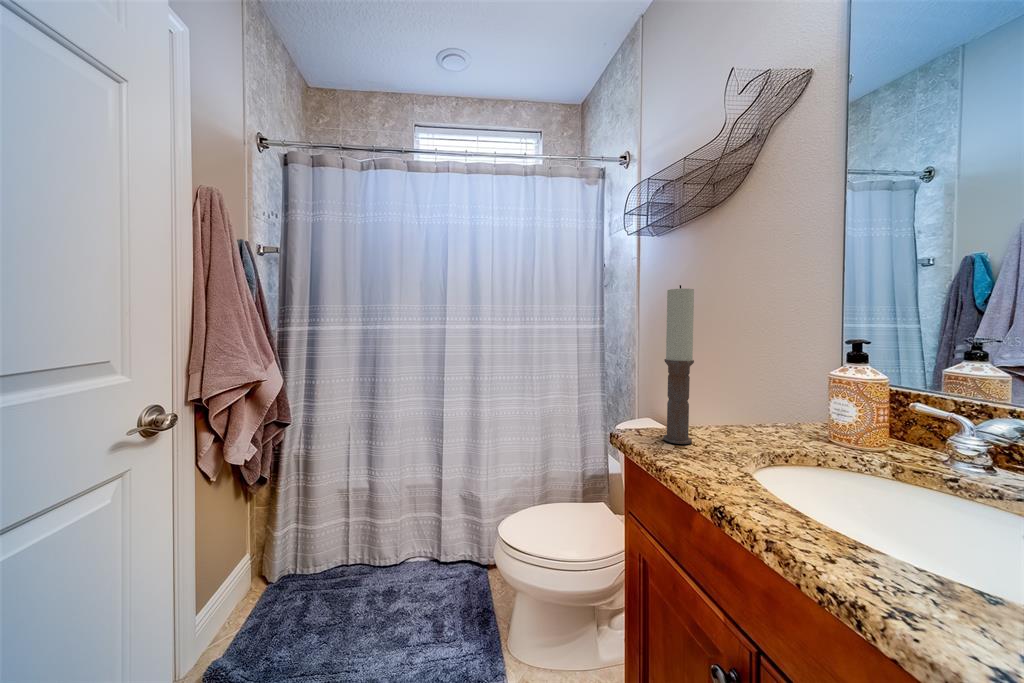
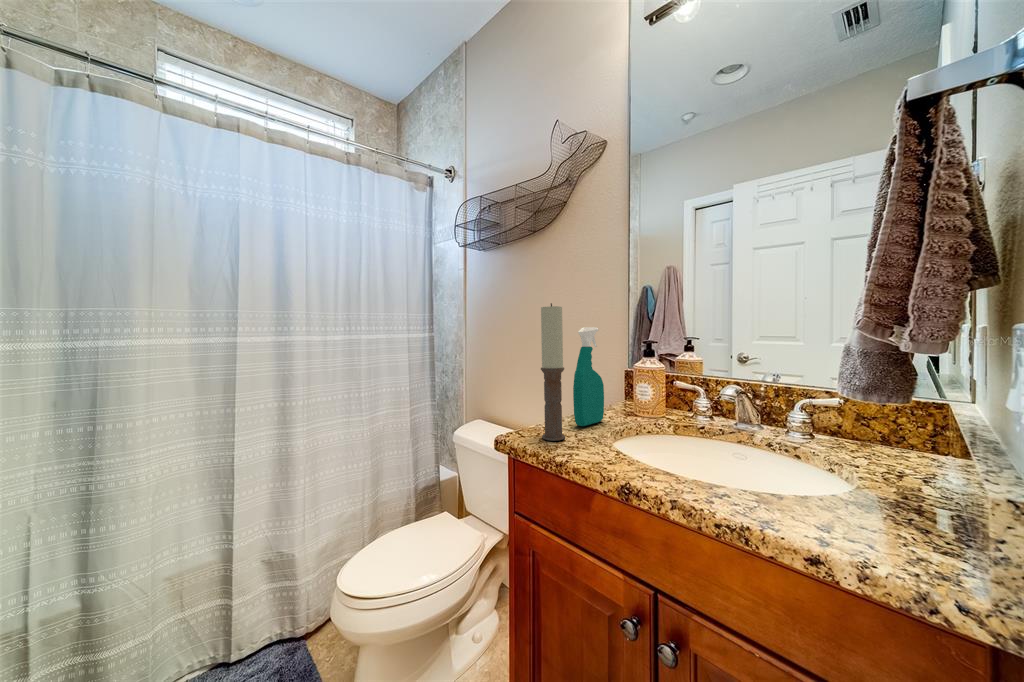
spray bottle: none [717,313,770,435] -> present [573,327,604,426]

